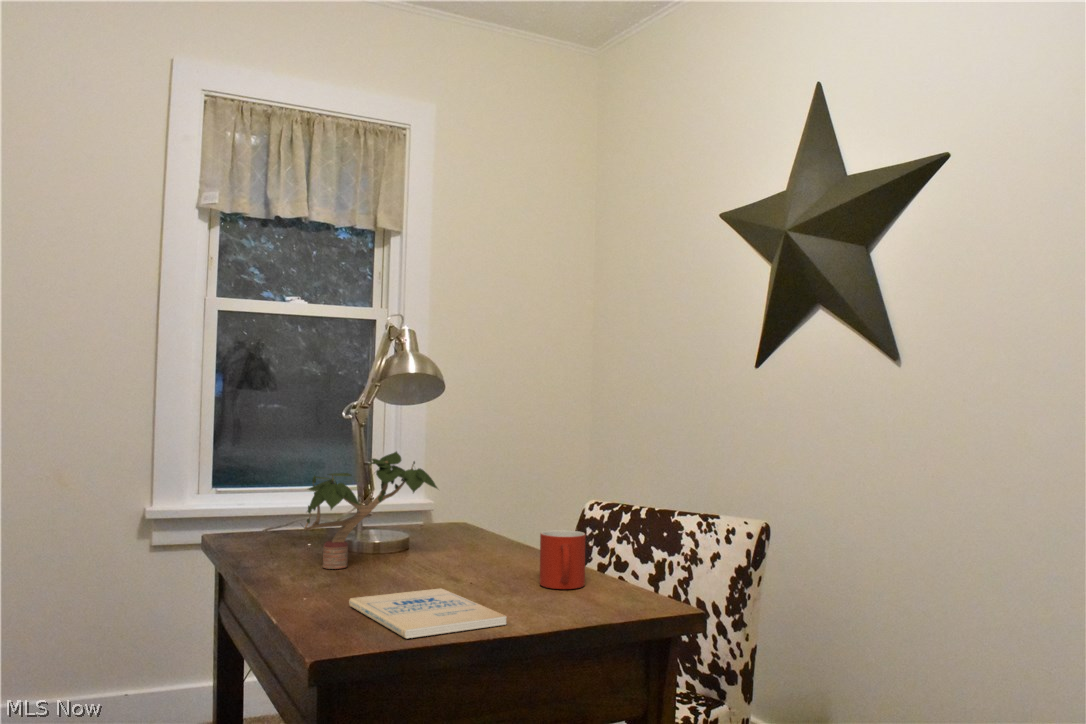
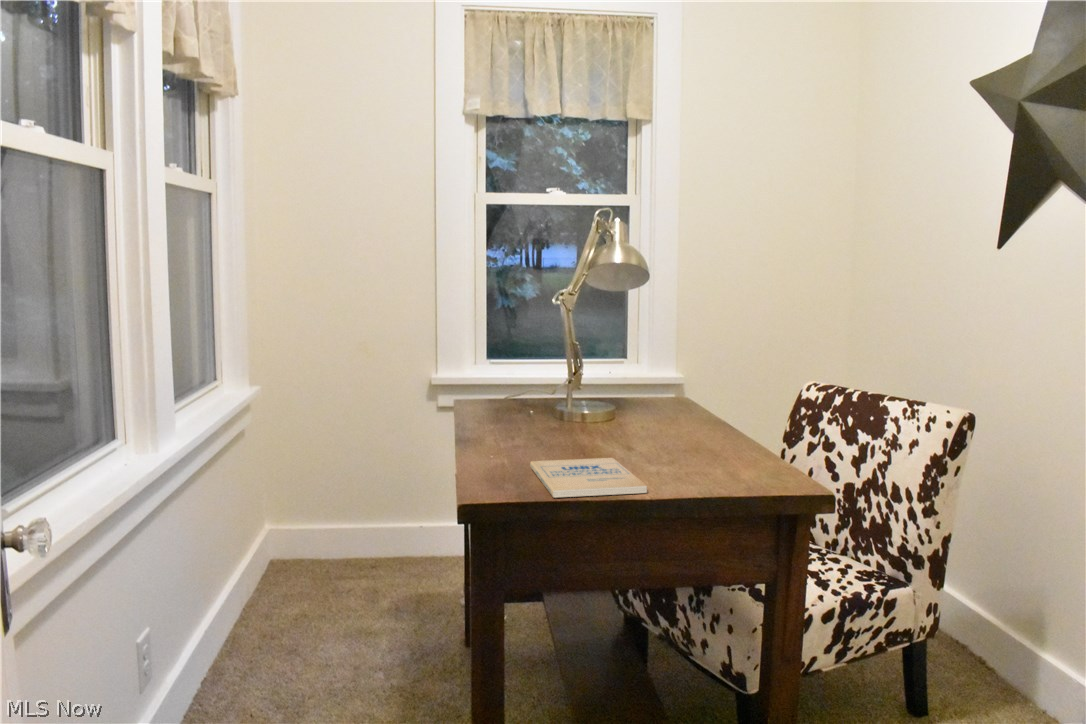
potted plant: present [304,451,437,569] -> none [505,332,645,435]
mug: present [540,530,586,589] -> none [708,412,752,466]

